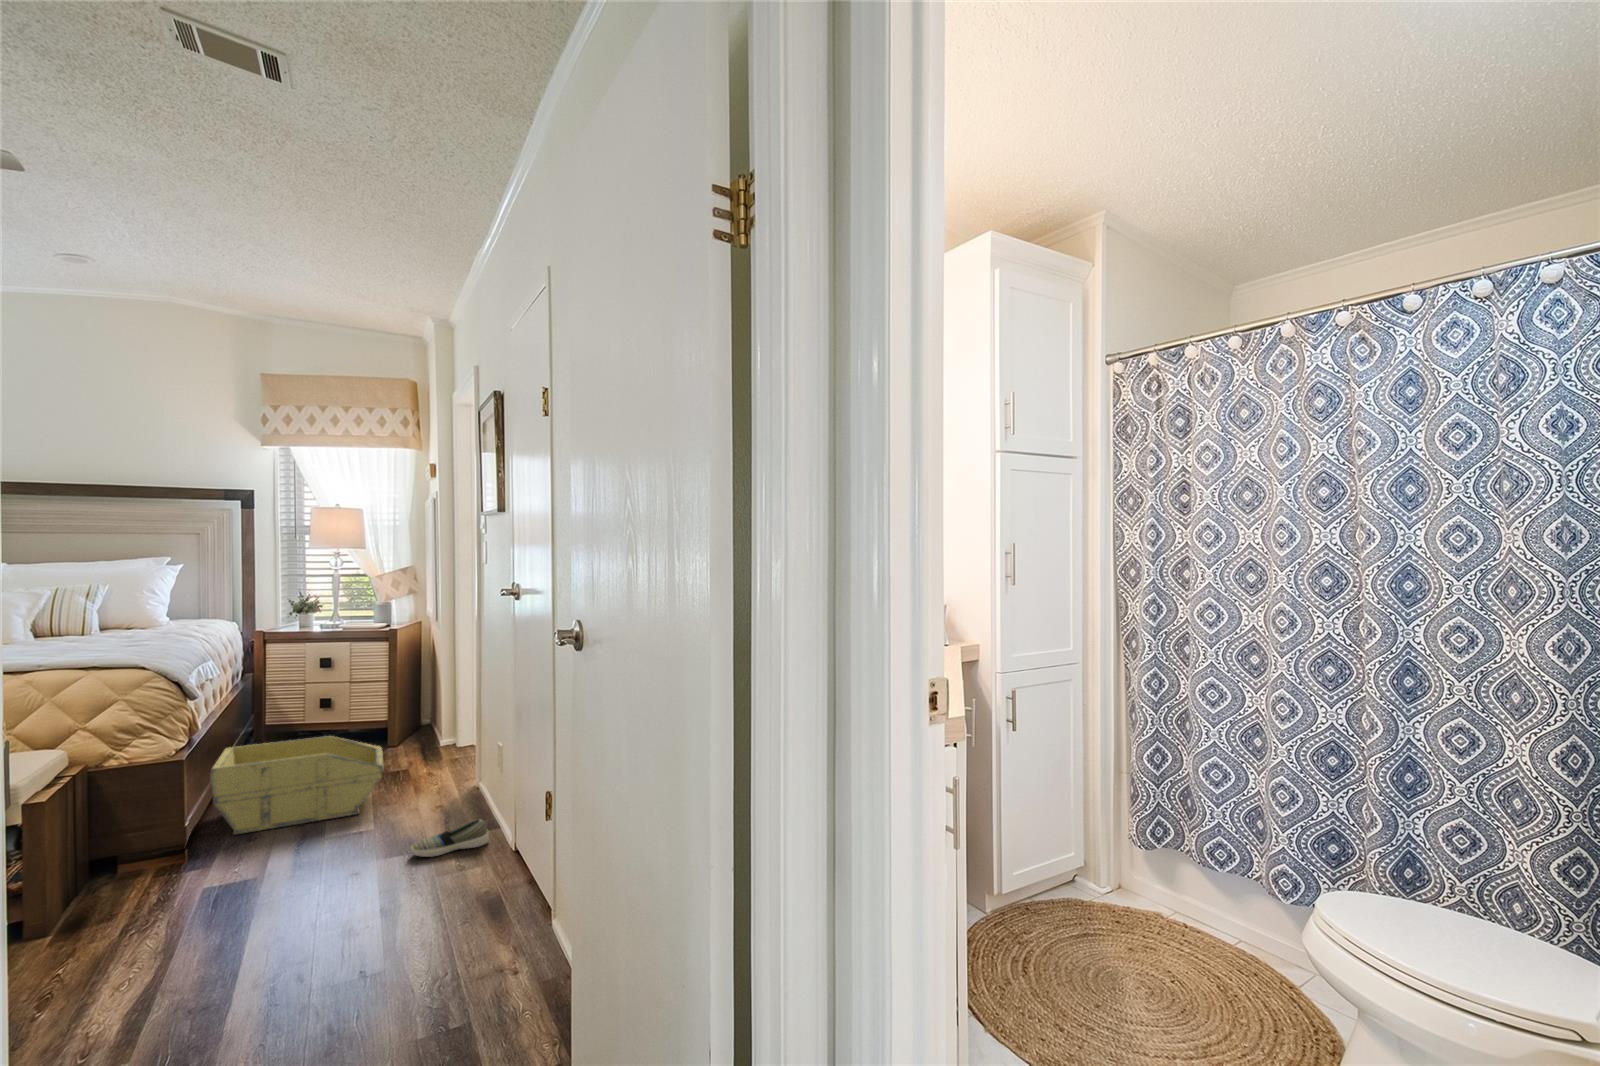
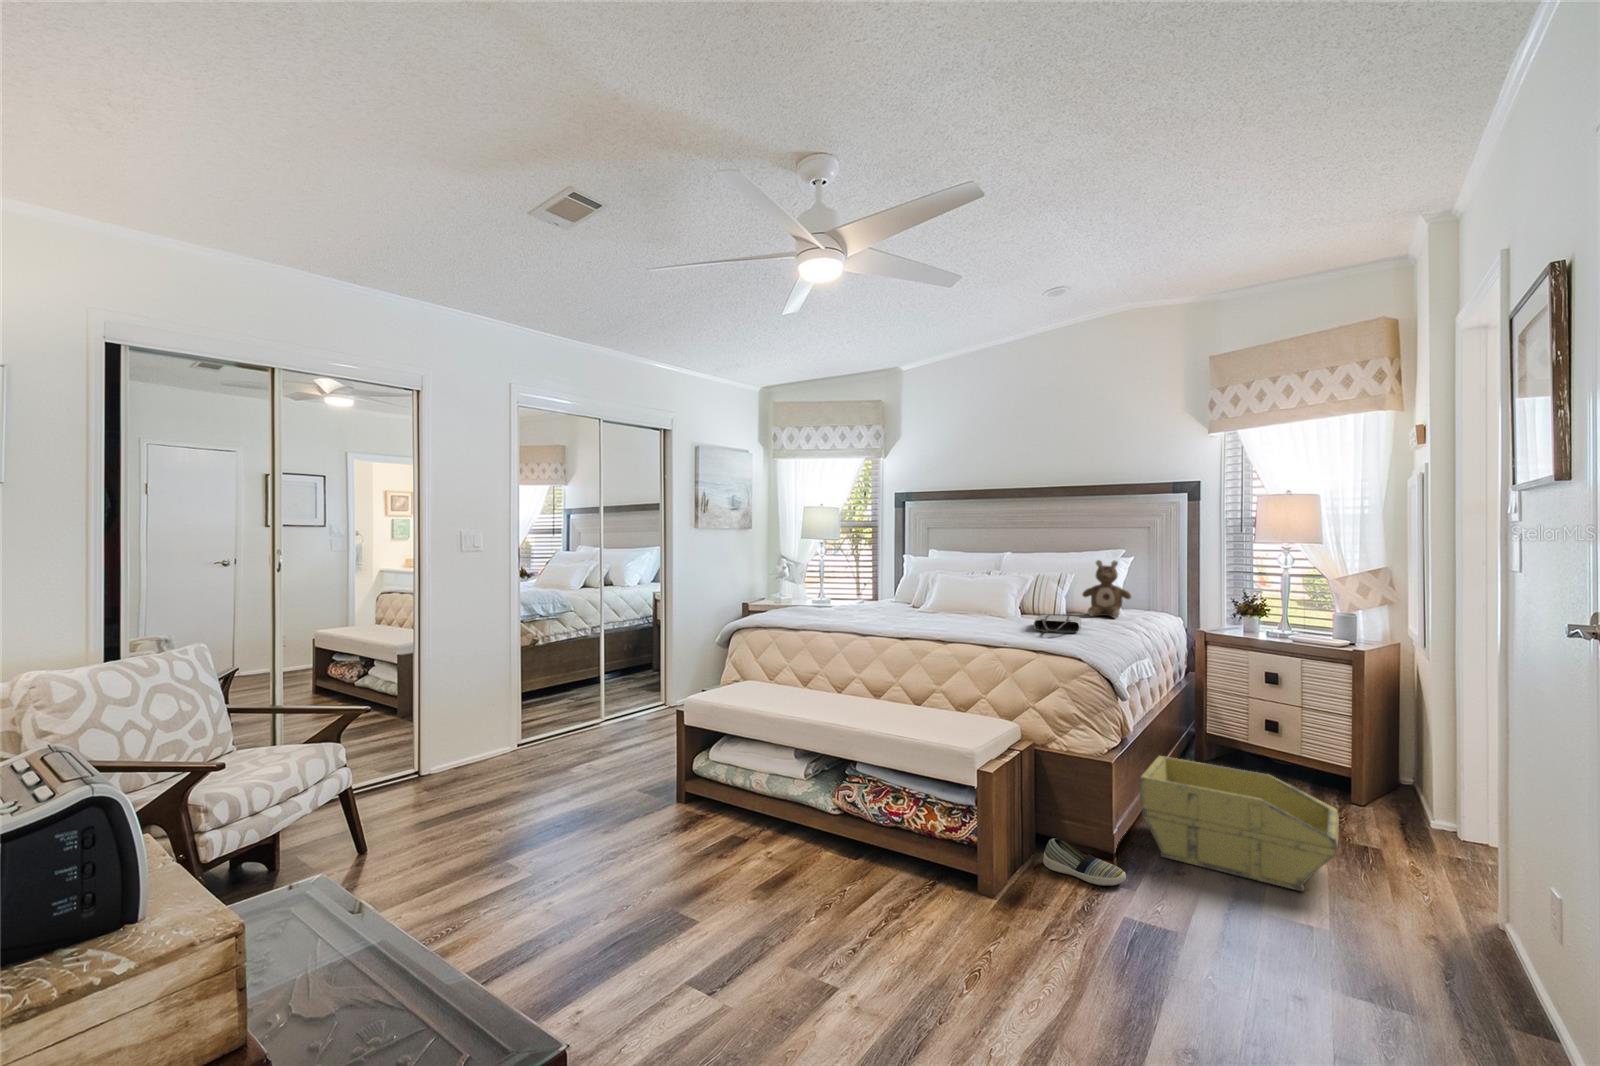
stuffed bear: none [121,569,185,629] -> present [1082,560,1131,618]
tote bag: none [65,630,132,650] -> present [1034,615,1082,633]
shoe: present [410,819,489,857] -> present [1043,838,1126,886]

